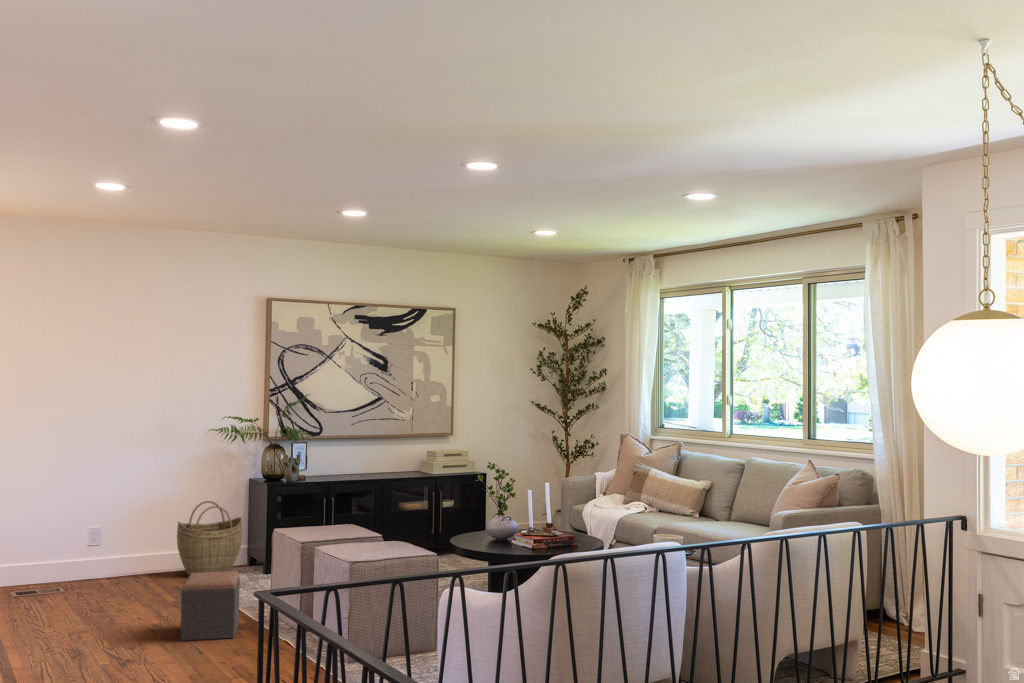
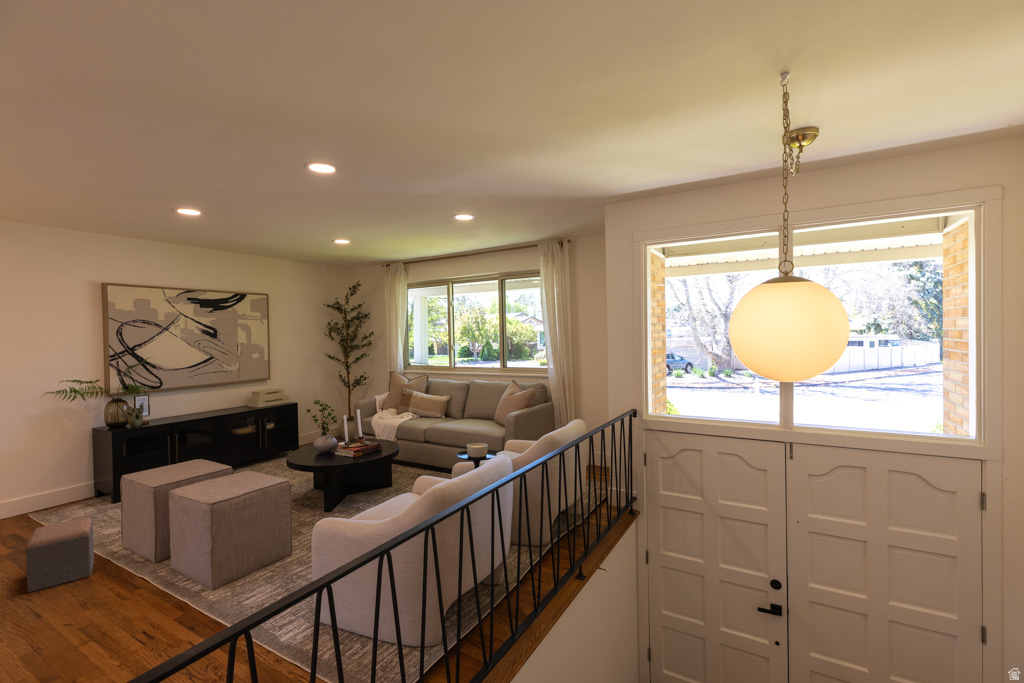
woven basket: present [177,501,242,576] -> none [15,452,89,518]

